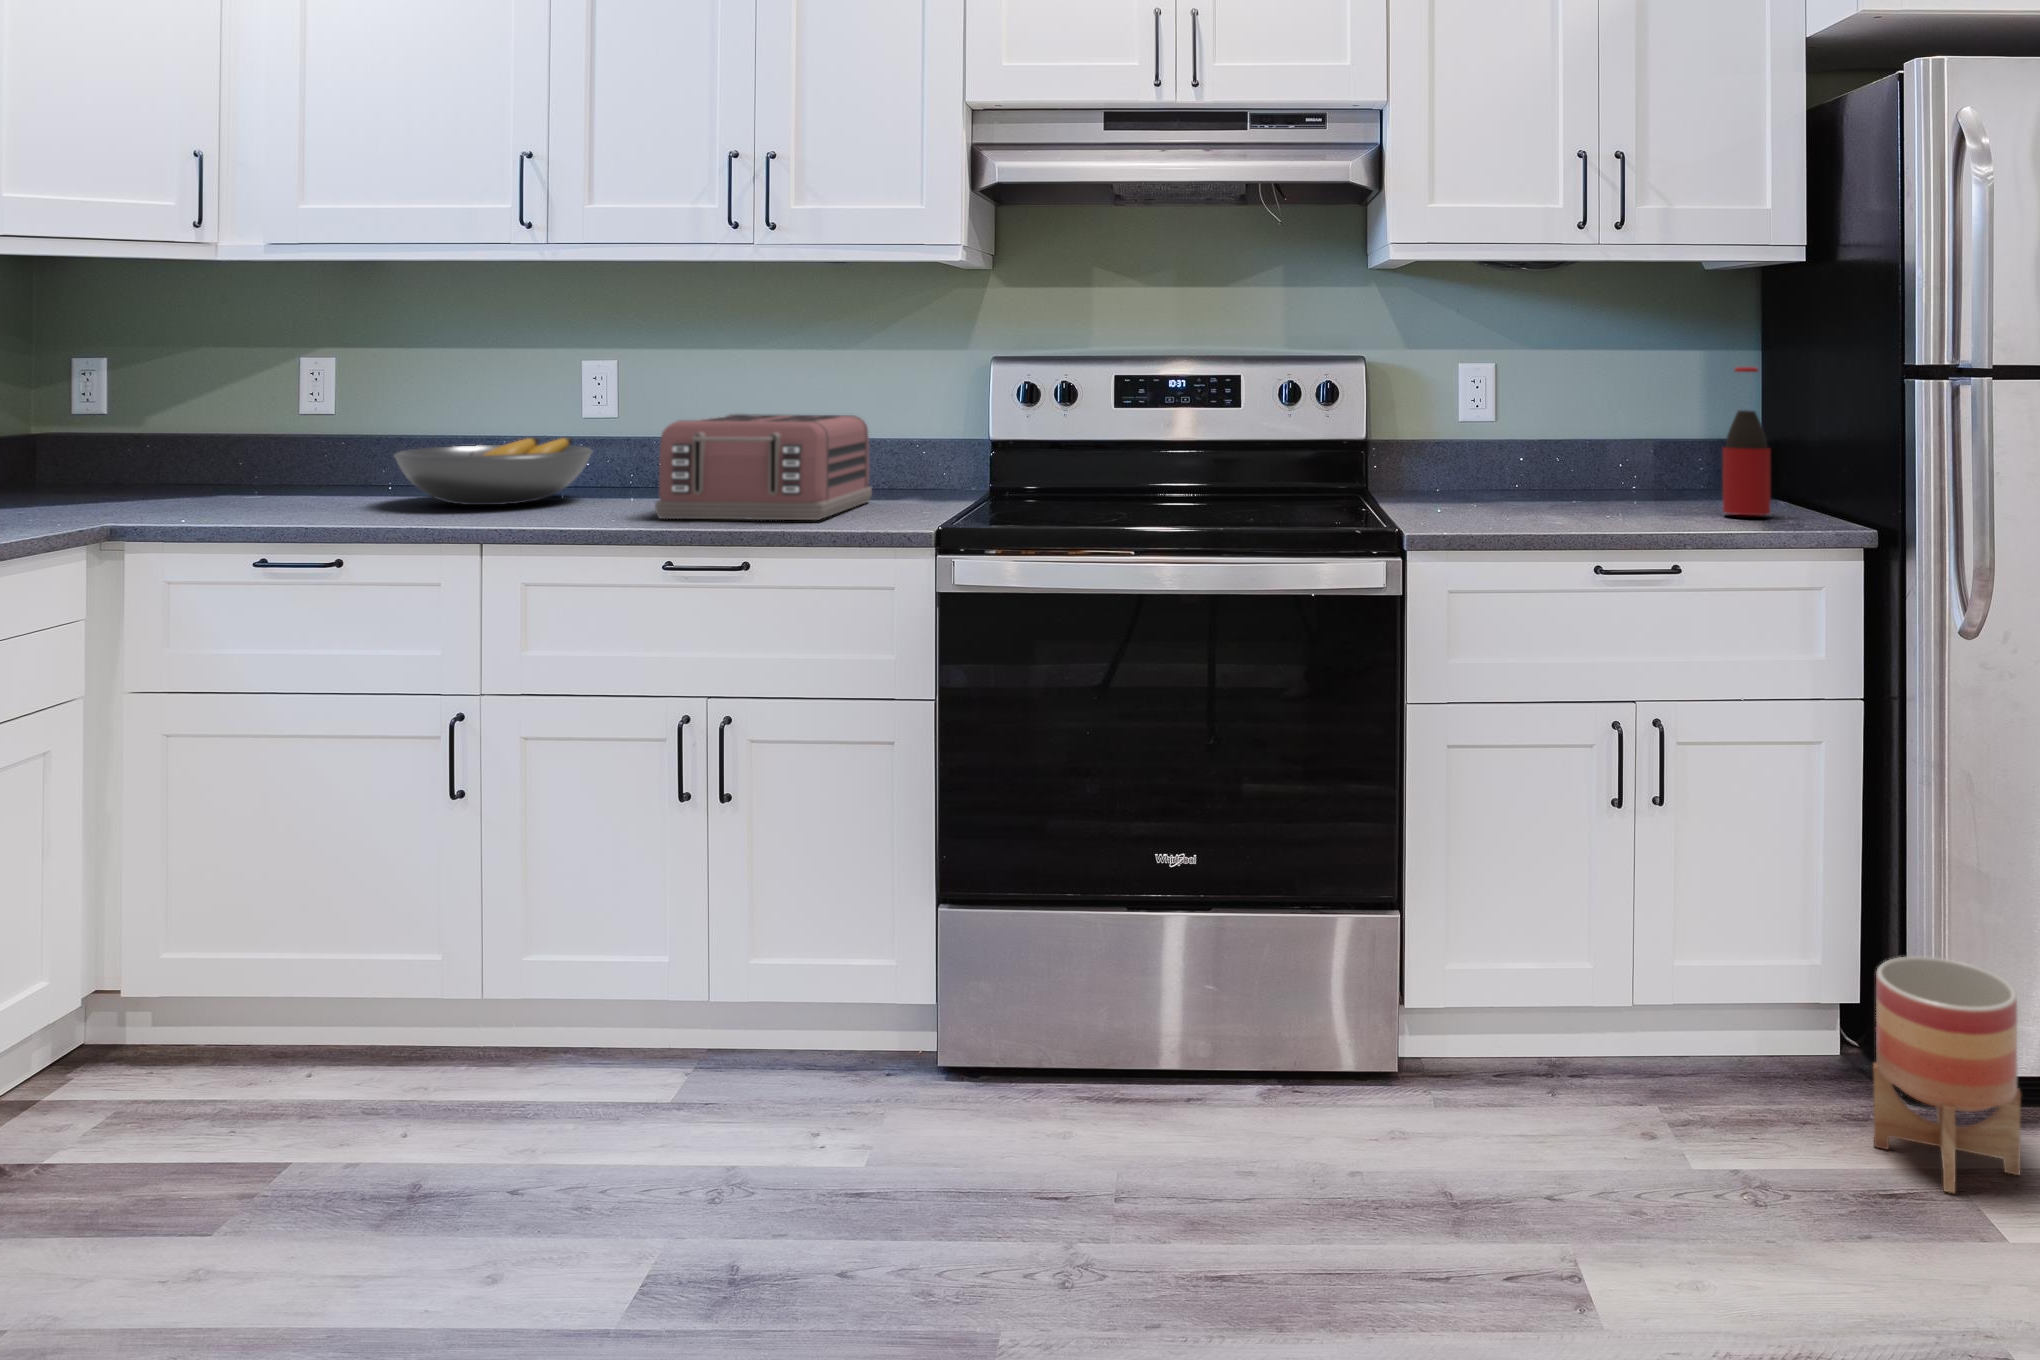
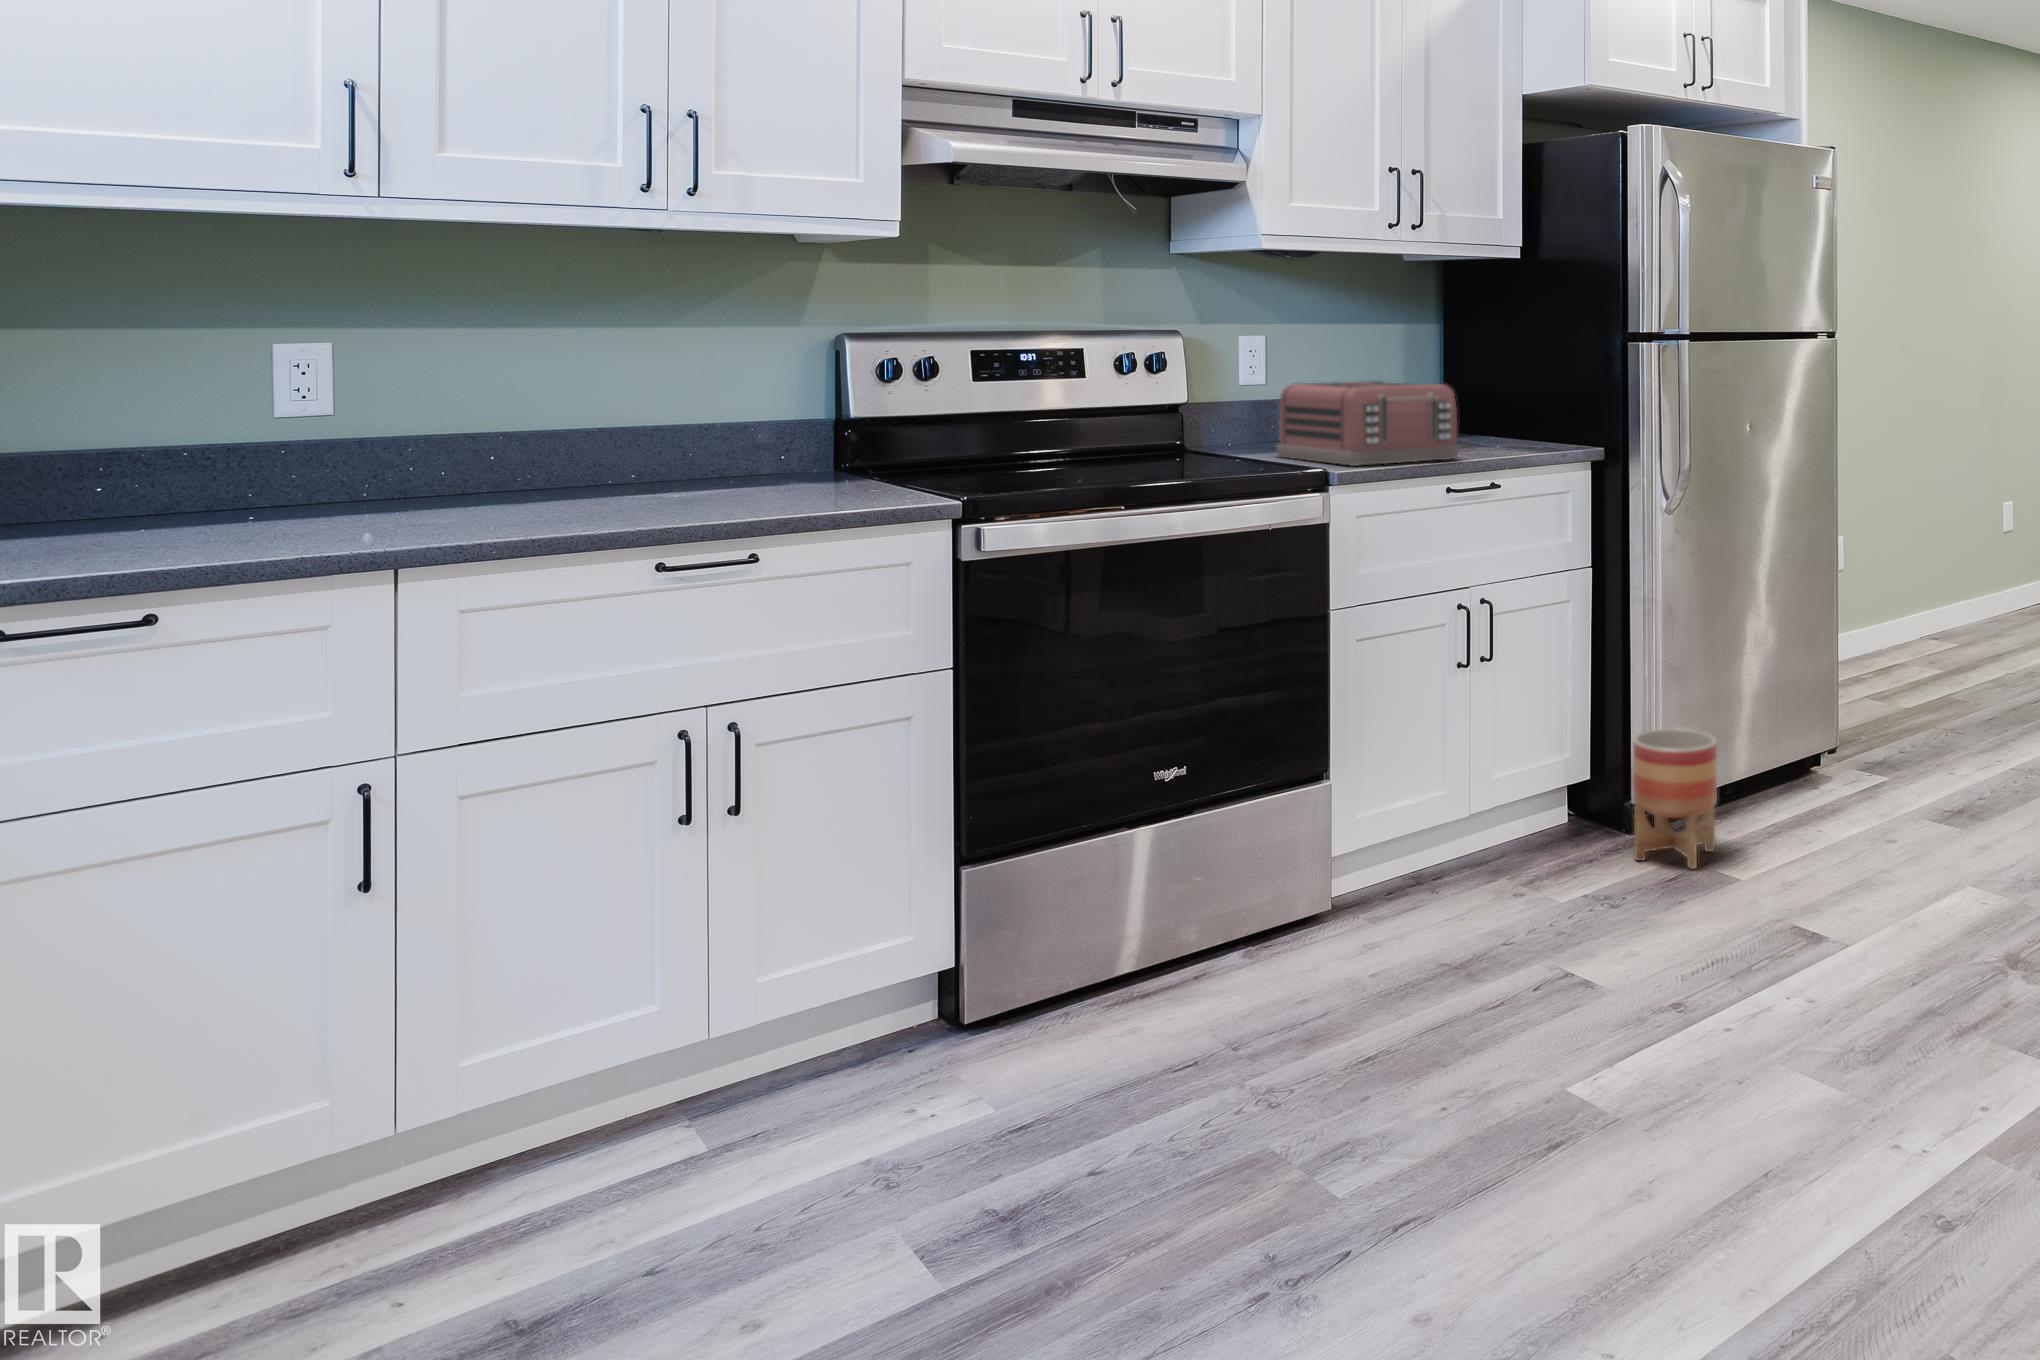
bottle: present [1723,367,1770,515] -> none [1466,337,1500,450]
toaster: present [655,414,872,520] -> present [1276,381,1459,466]
fruit bowl: present [394,437,593,505] -> none [89,436,396,530]

